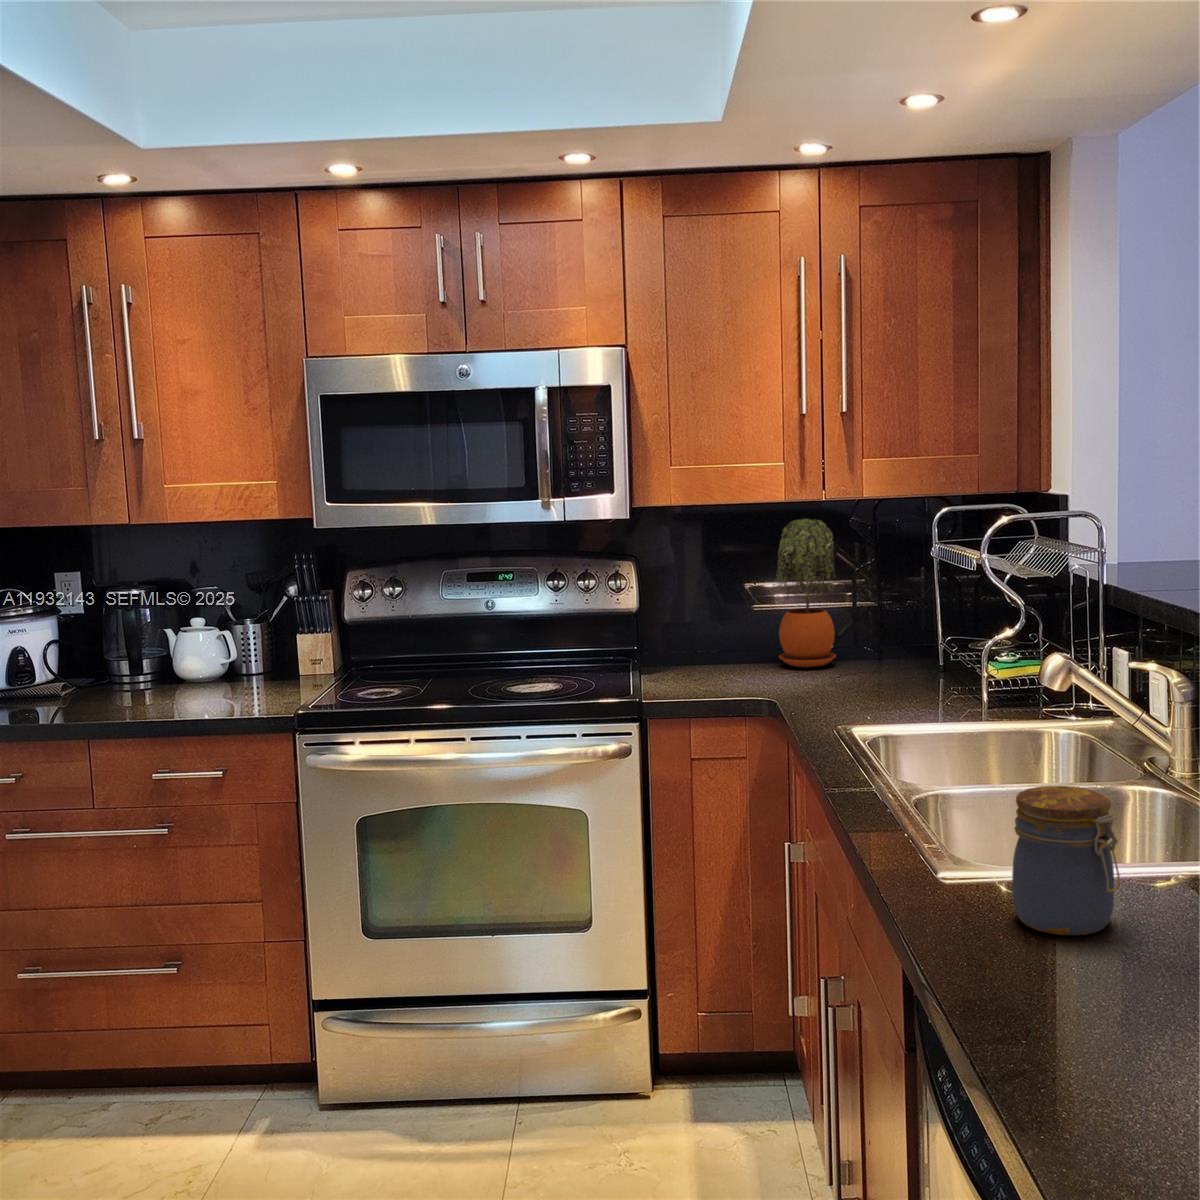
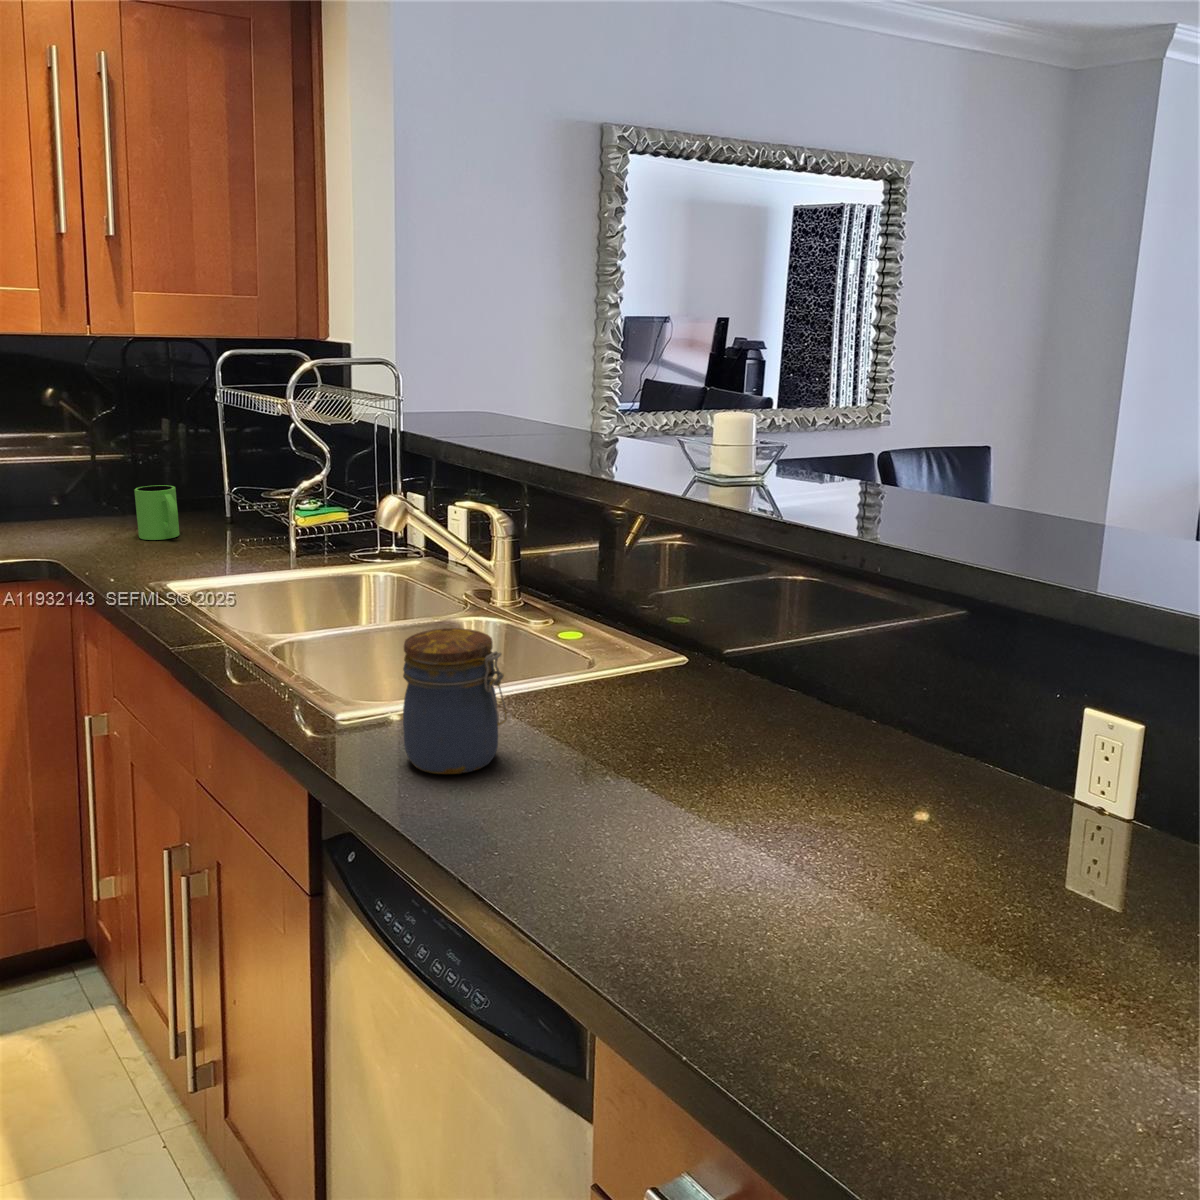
potted plant: present [772,518,836,668] -> none [41,365,121,528]
mug: none [846,631,884,682] -> present [134,485,179,540]

